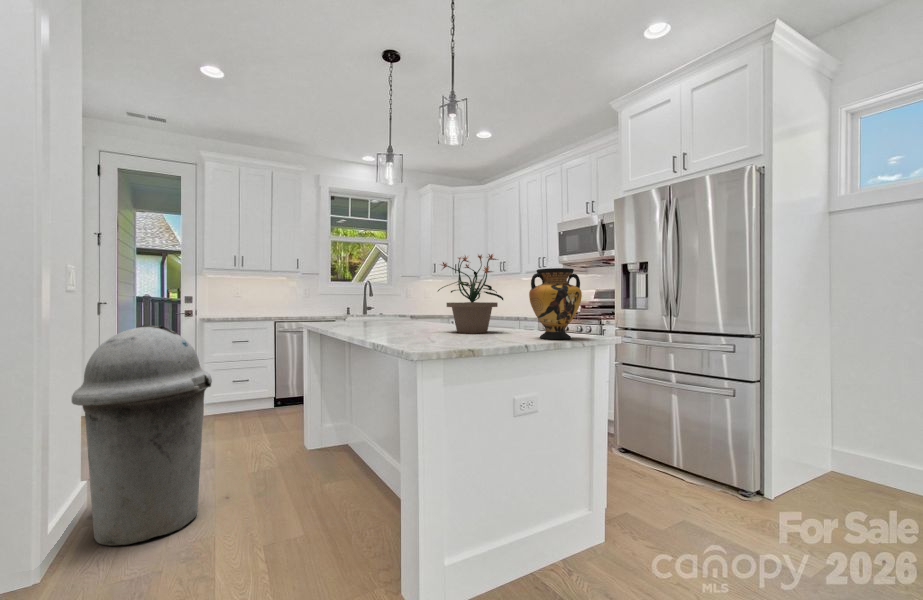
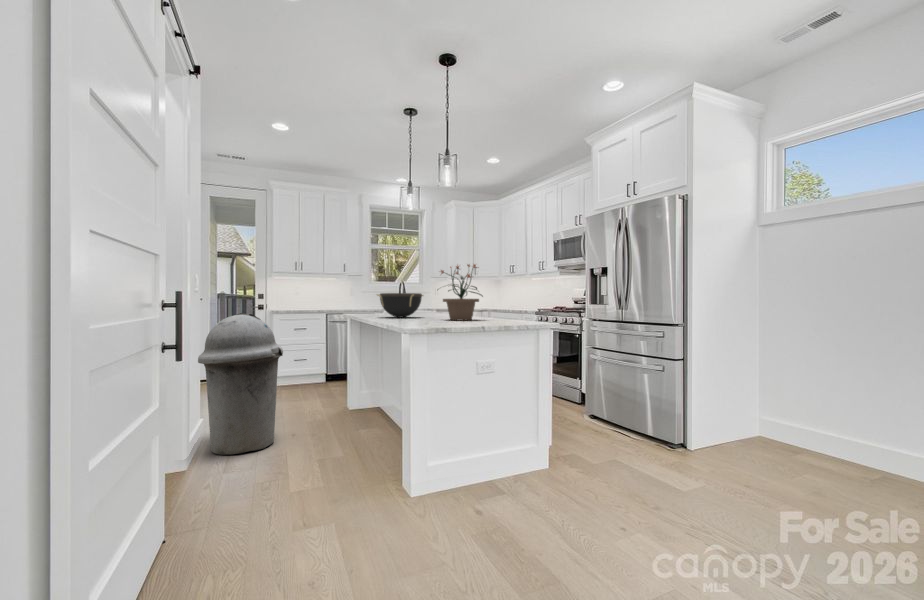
vase: present [529,268,582,339] -> none [493,275,528,324]
bowl: none [349,295,413,328] -> present [377,293,423,317]

